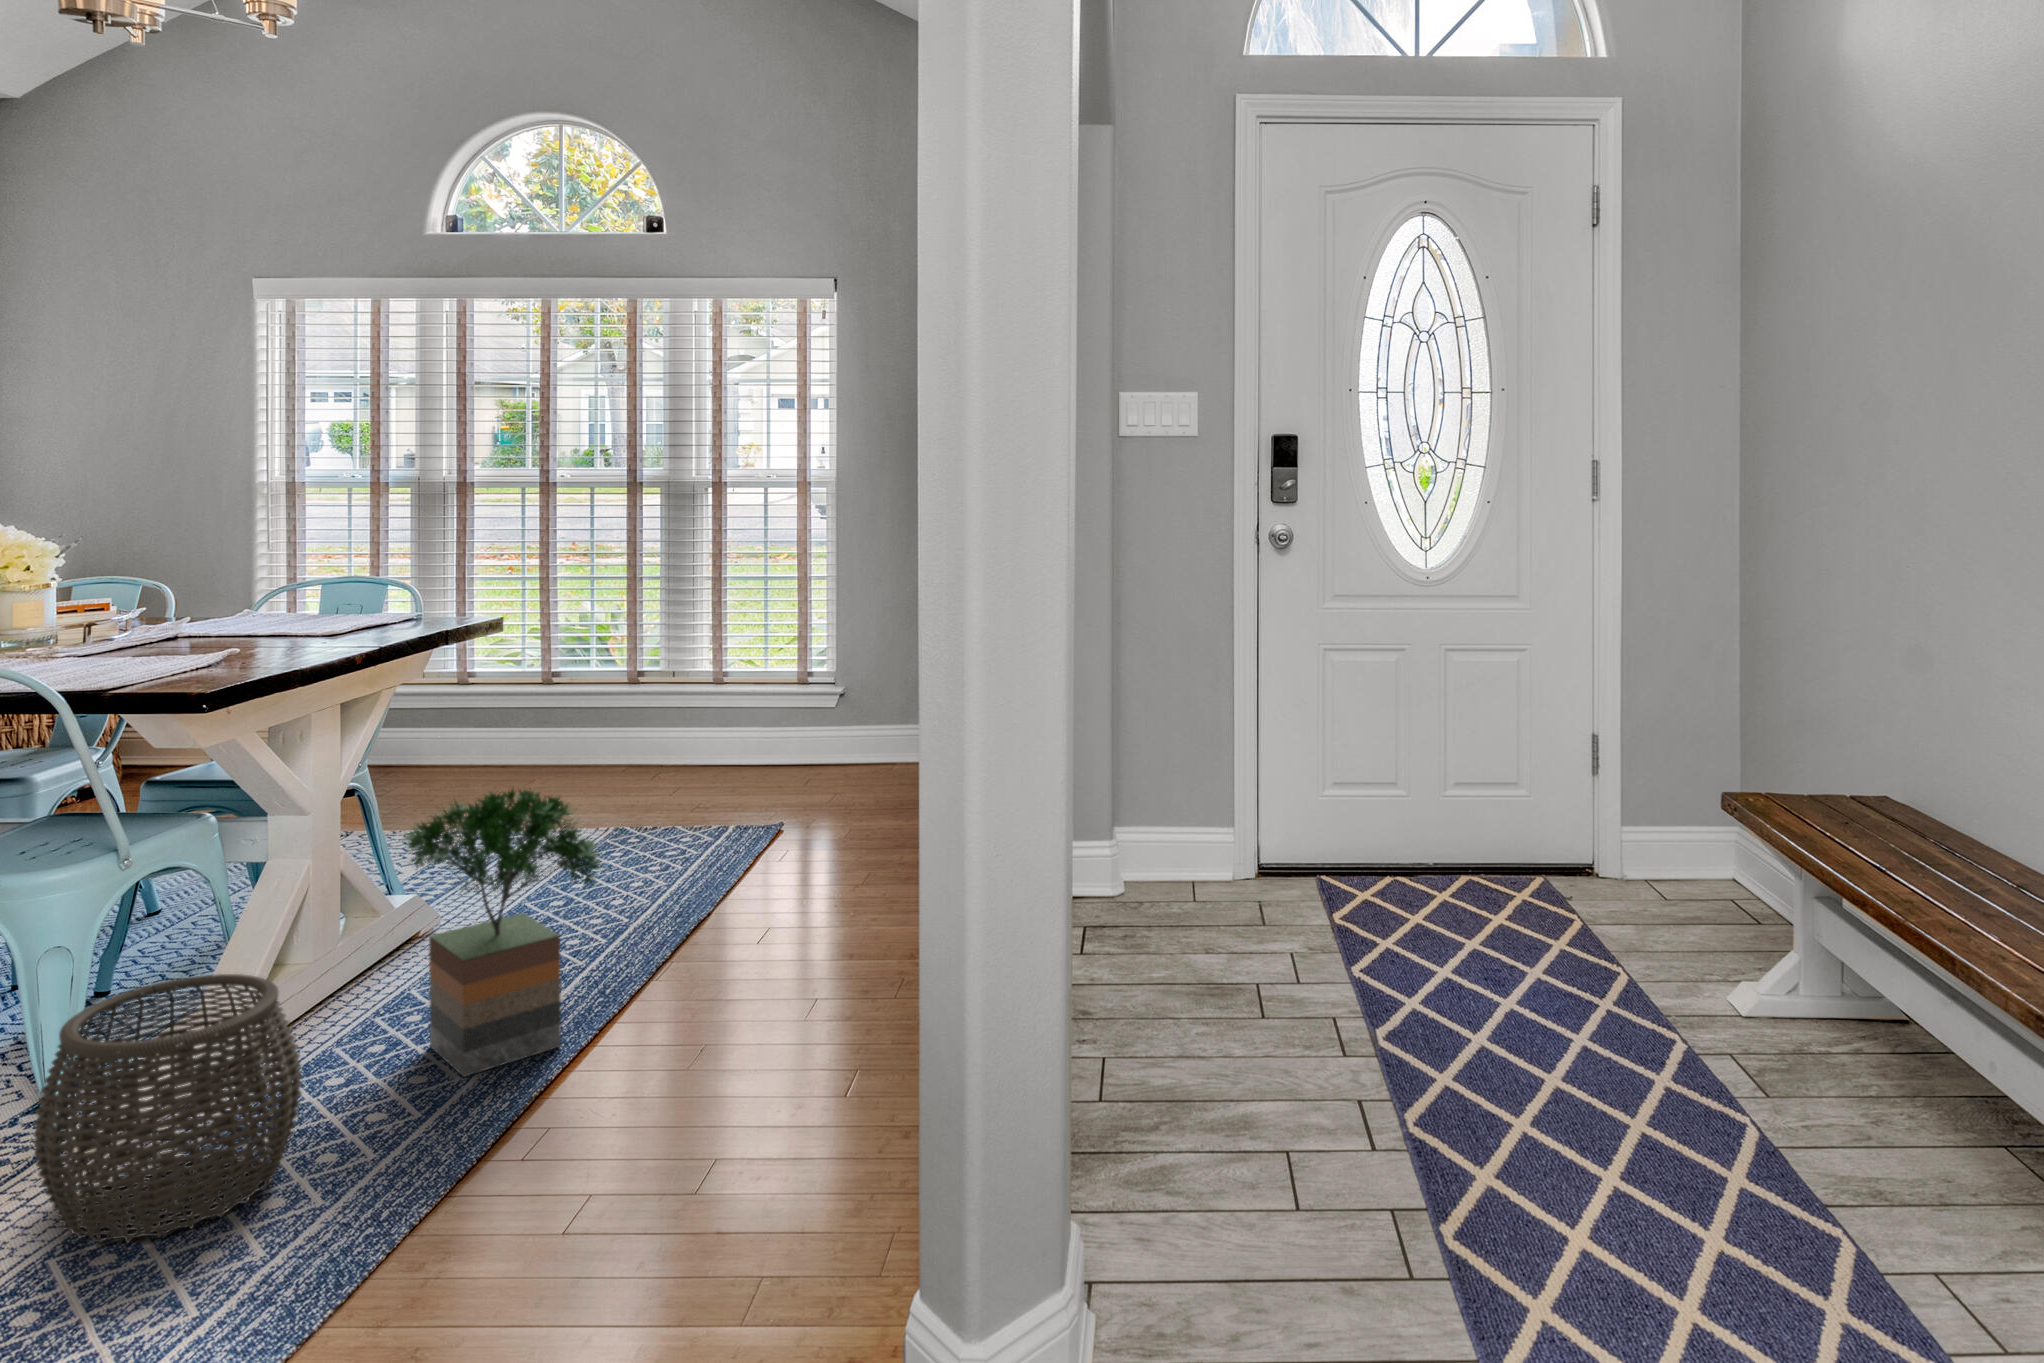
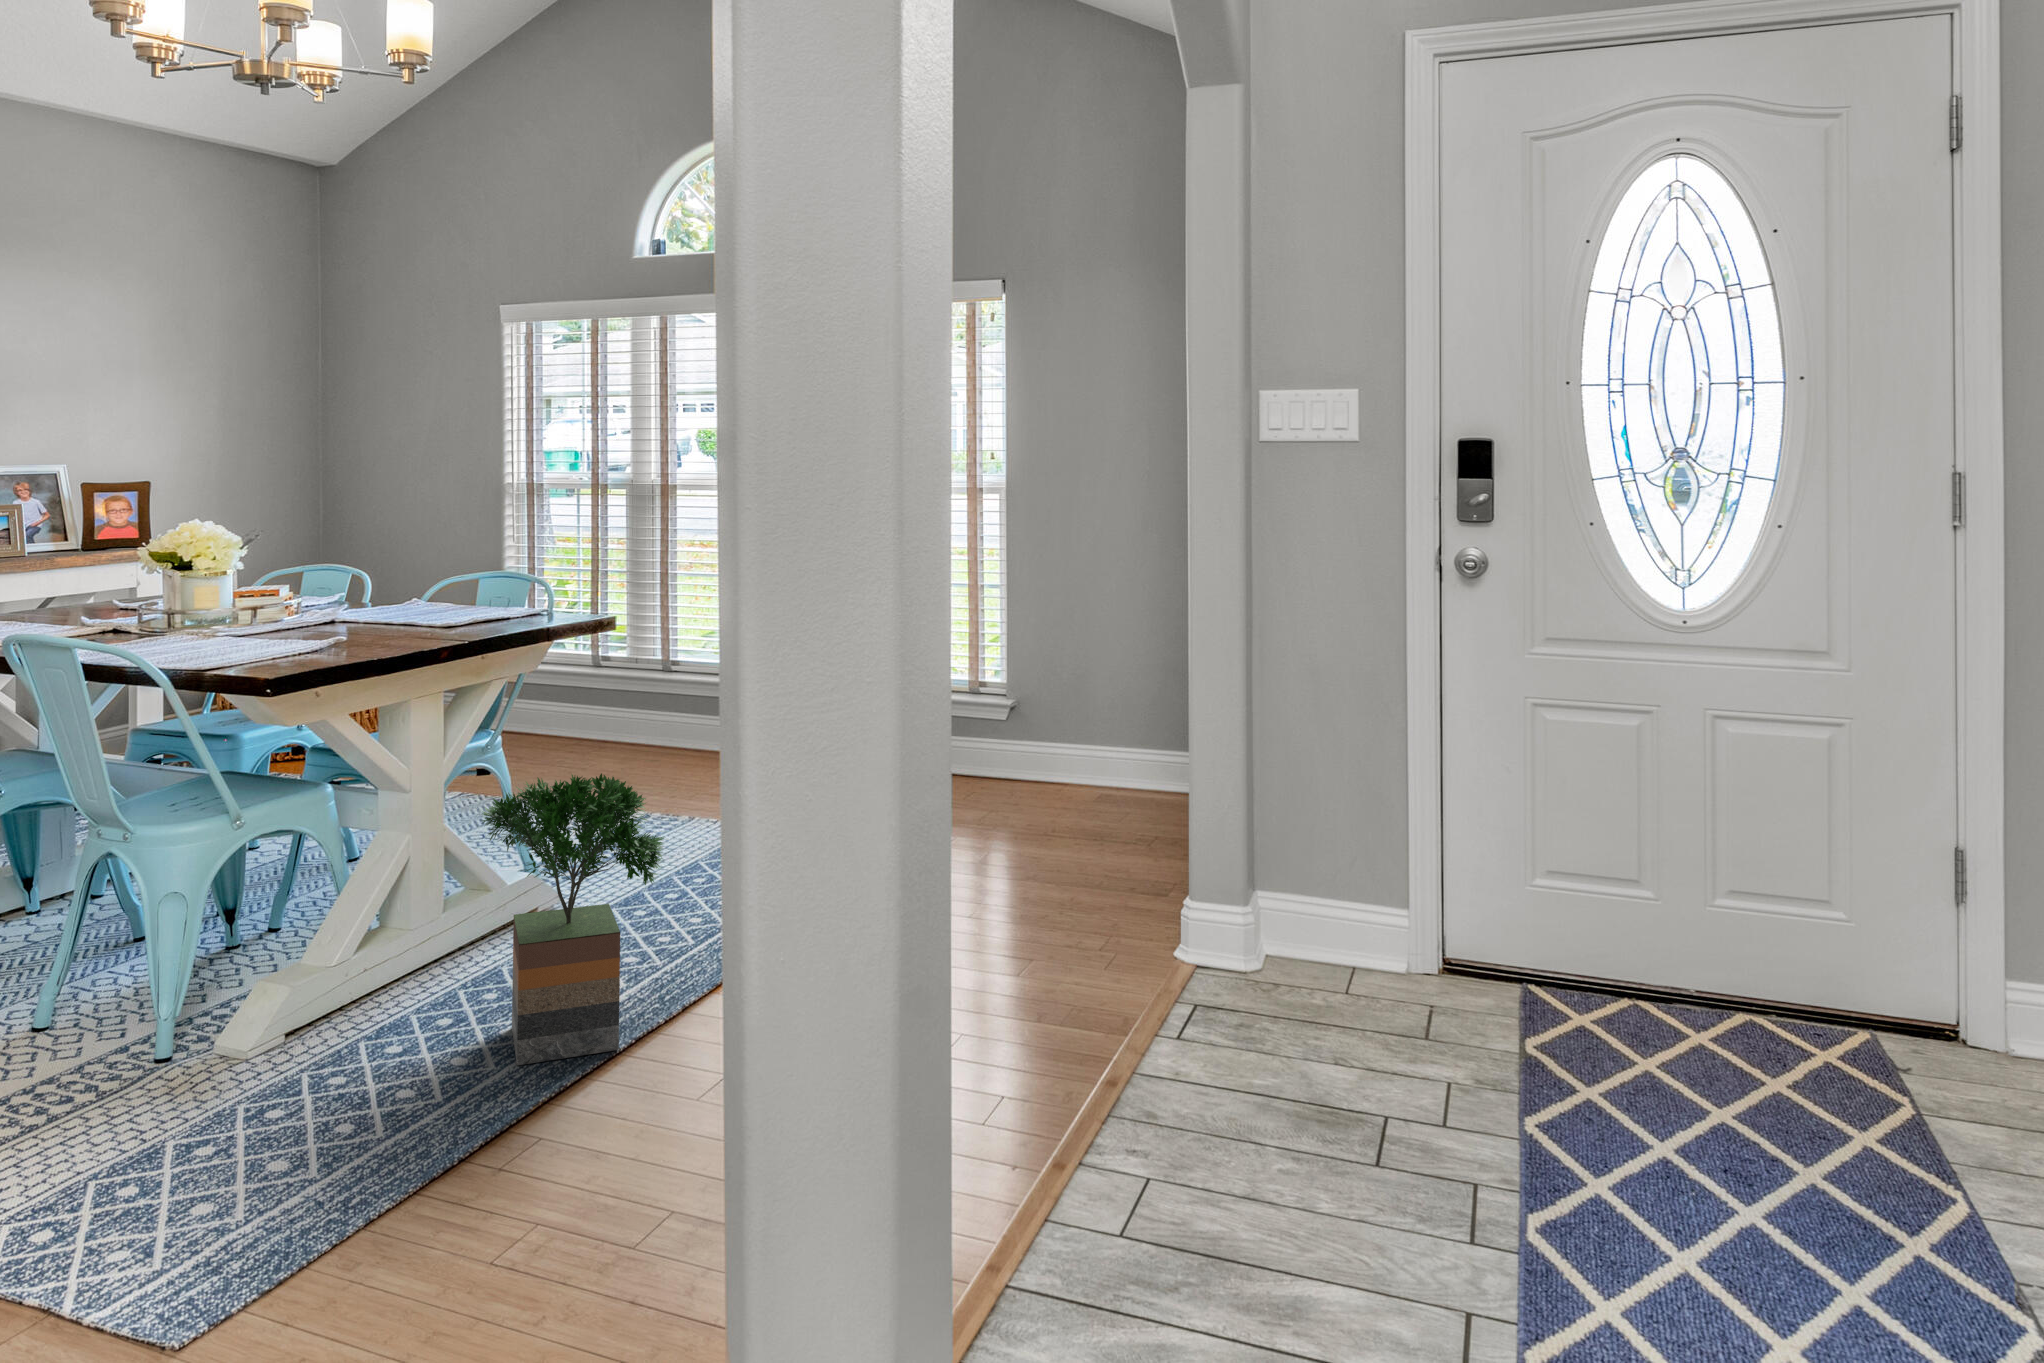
woven basket: present [34,974,302,1243] -> none [86,924,335,1179]

